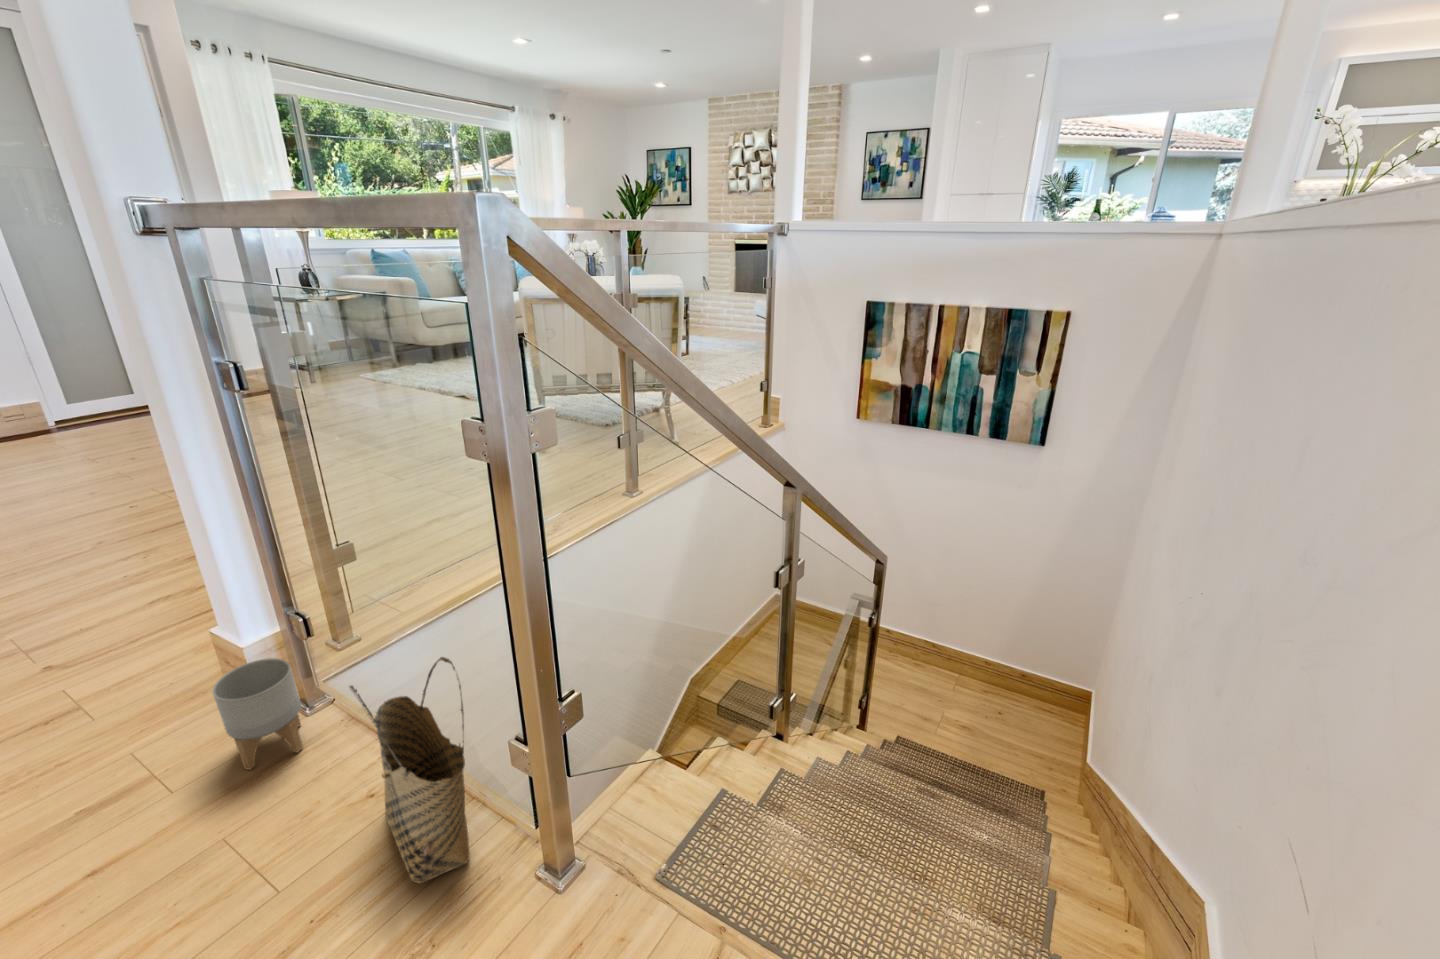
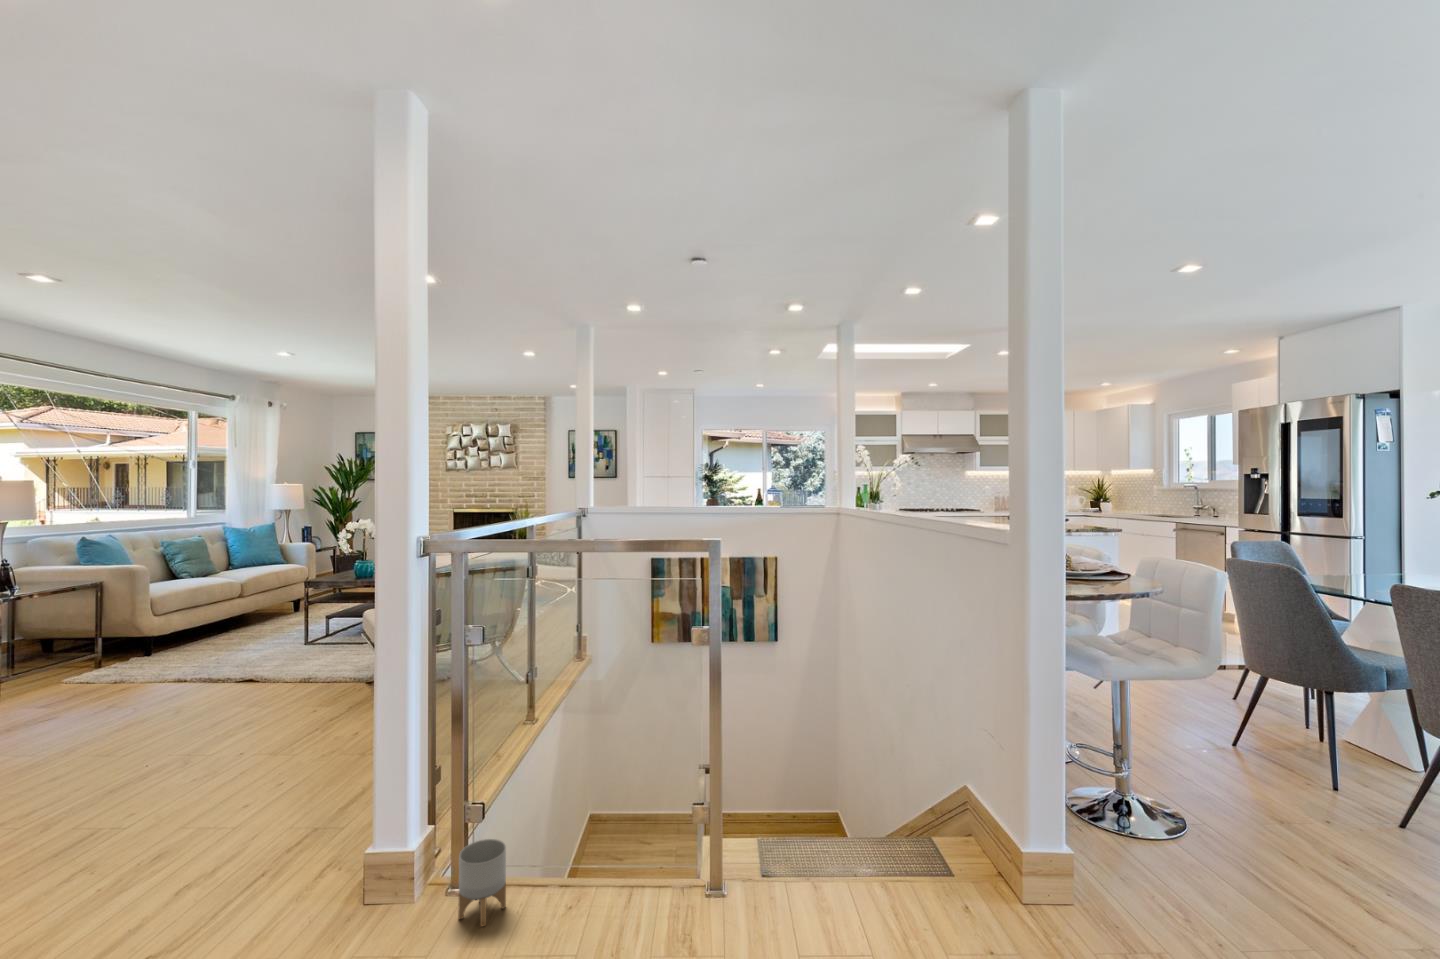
woven basket: present [349,657,470,883] -> none [602,774,684,911]

